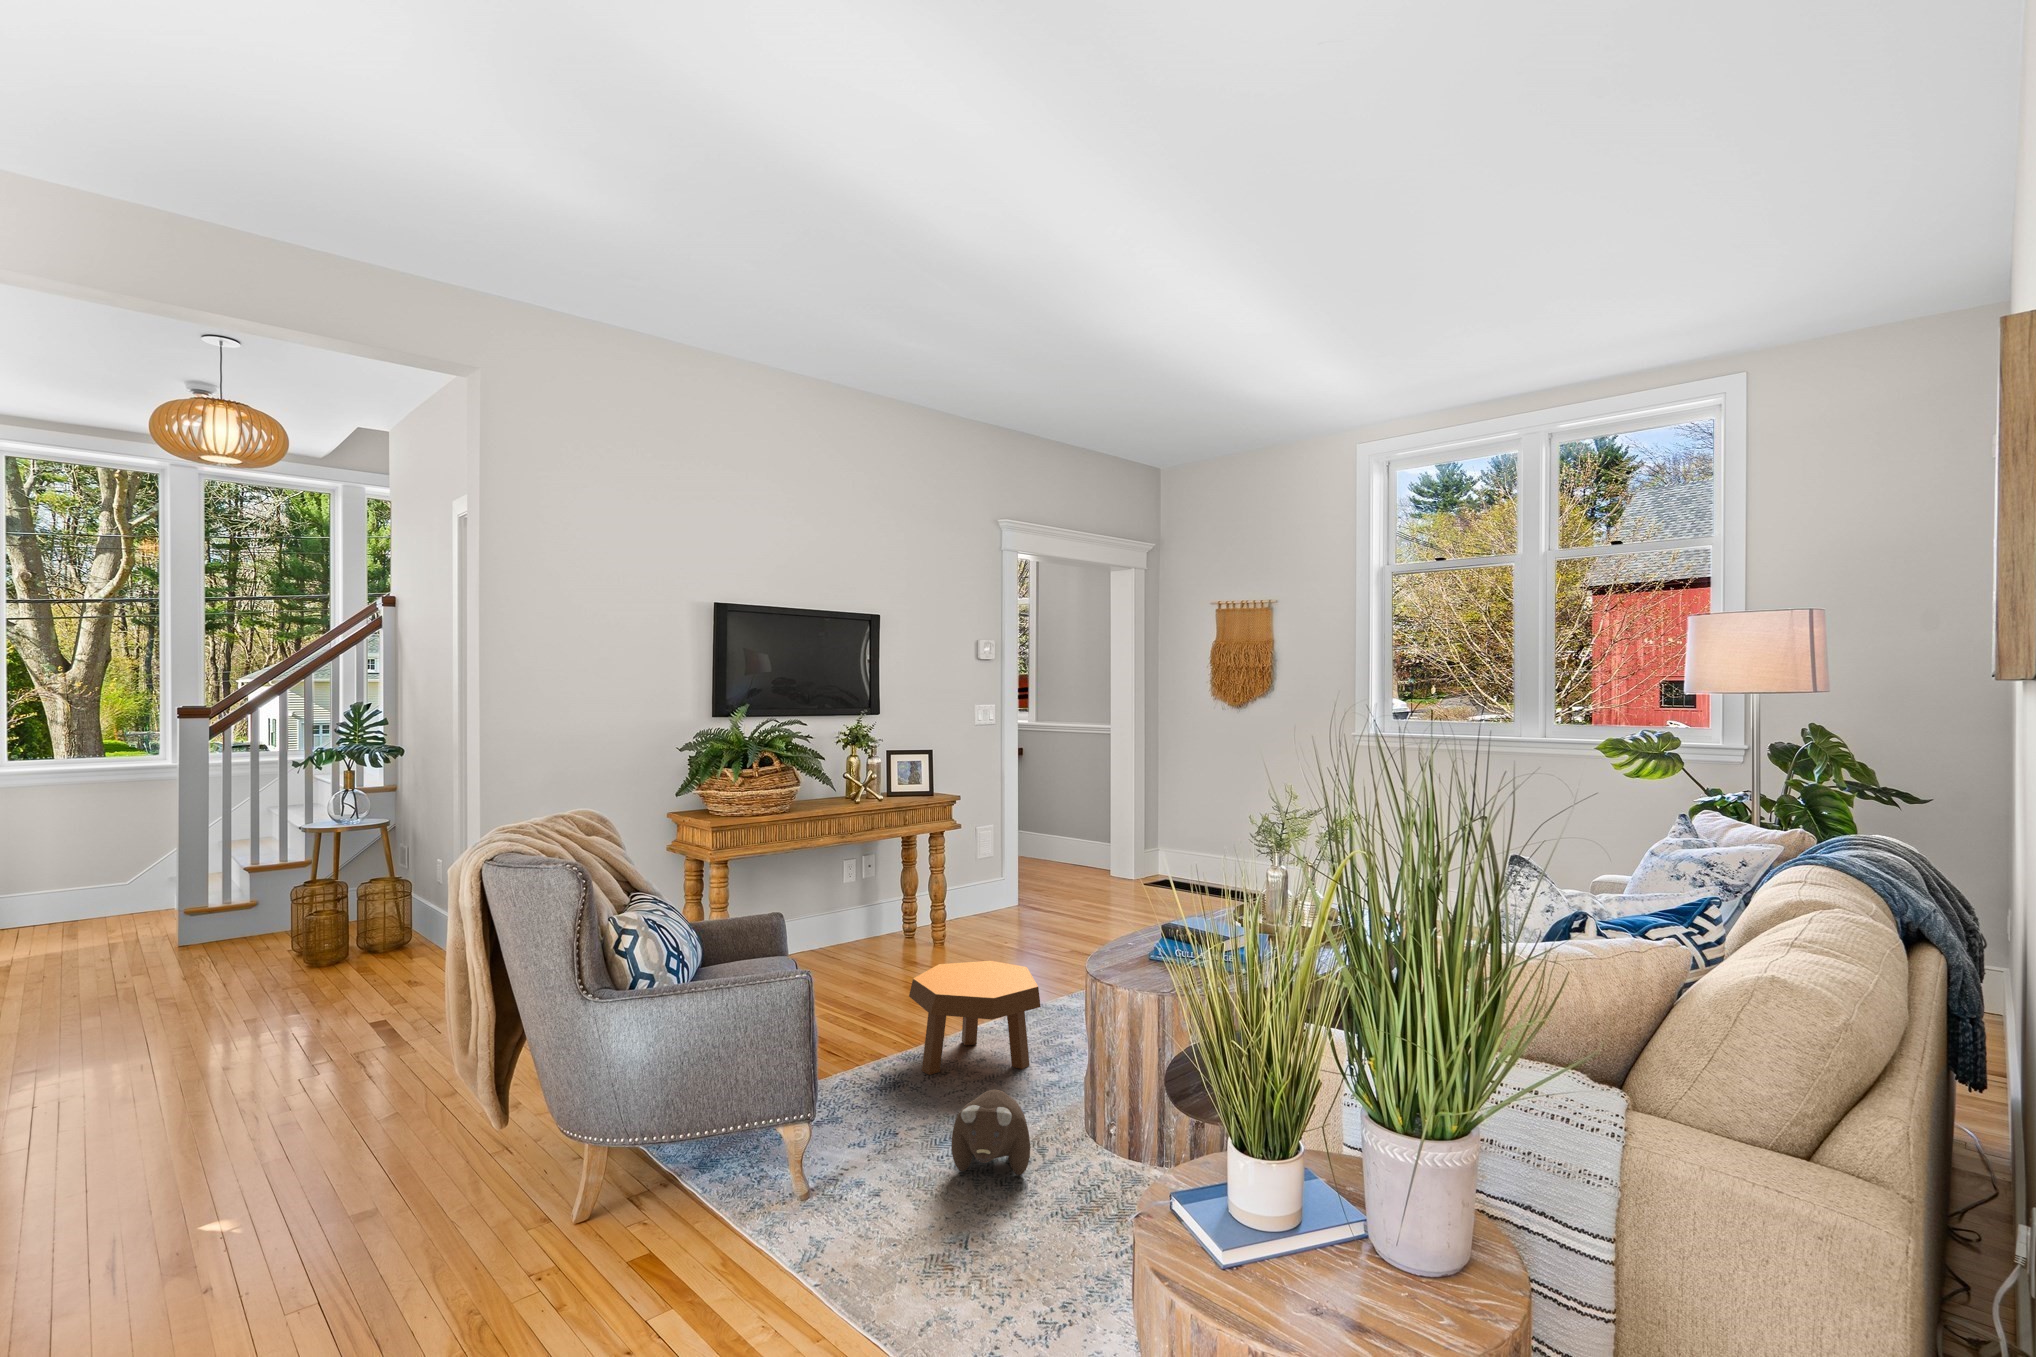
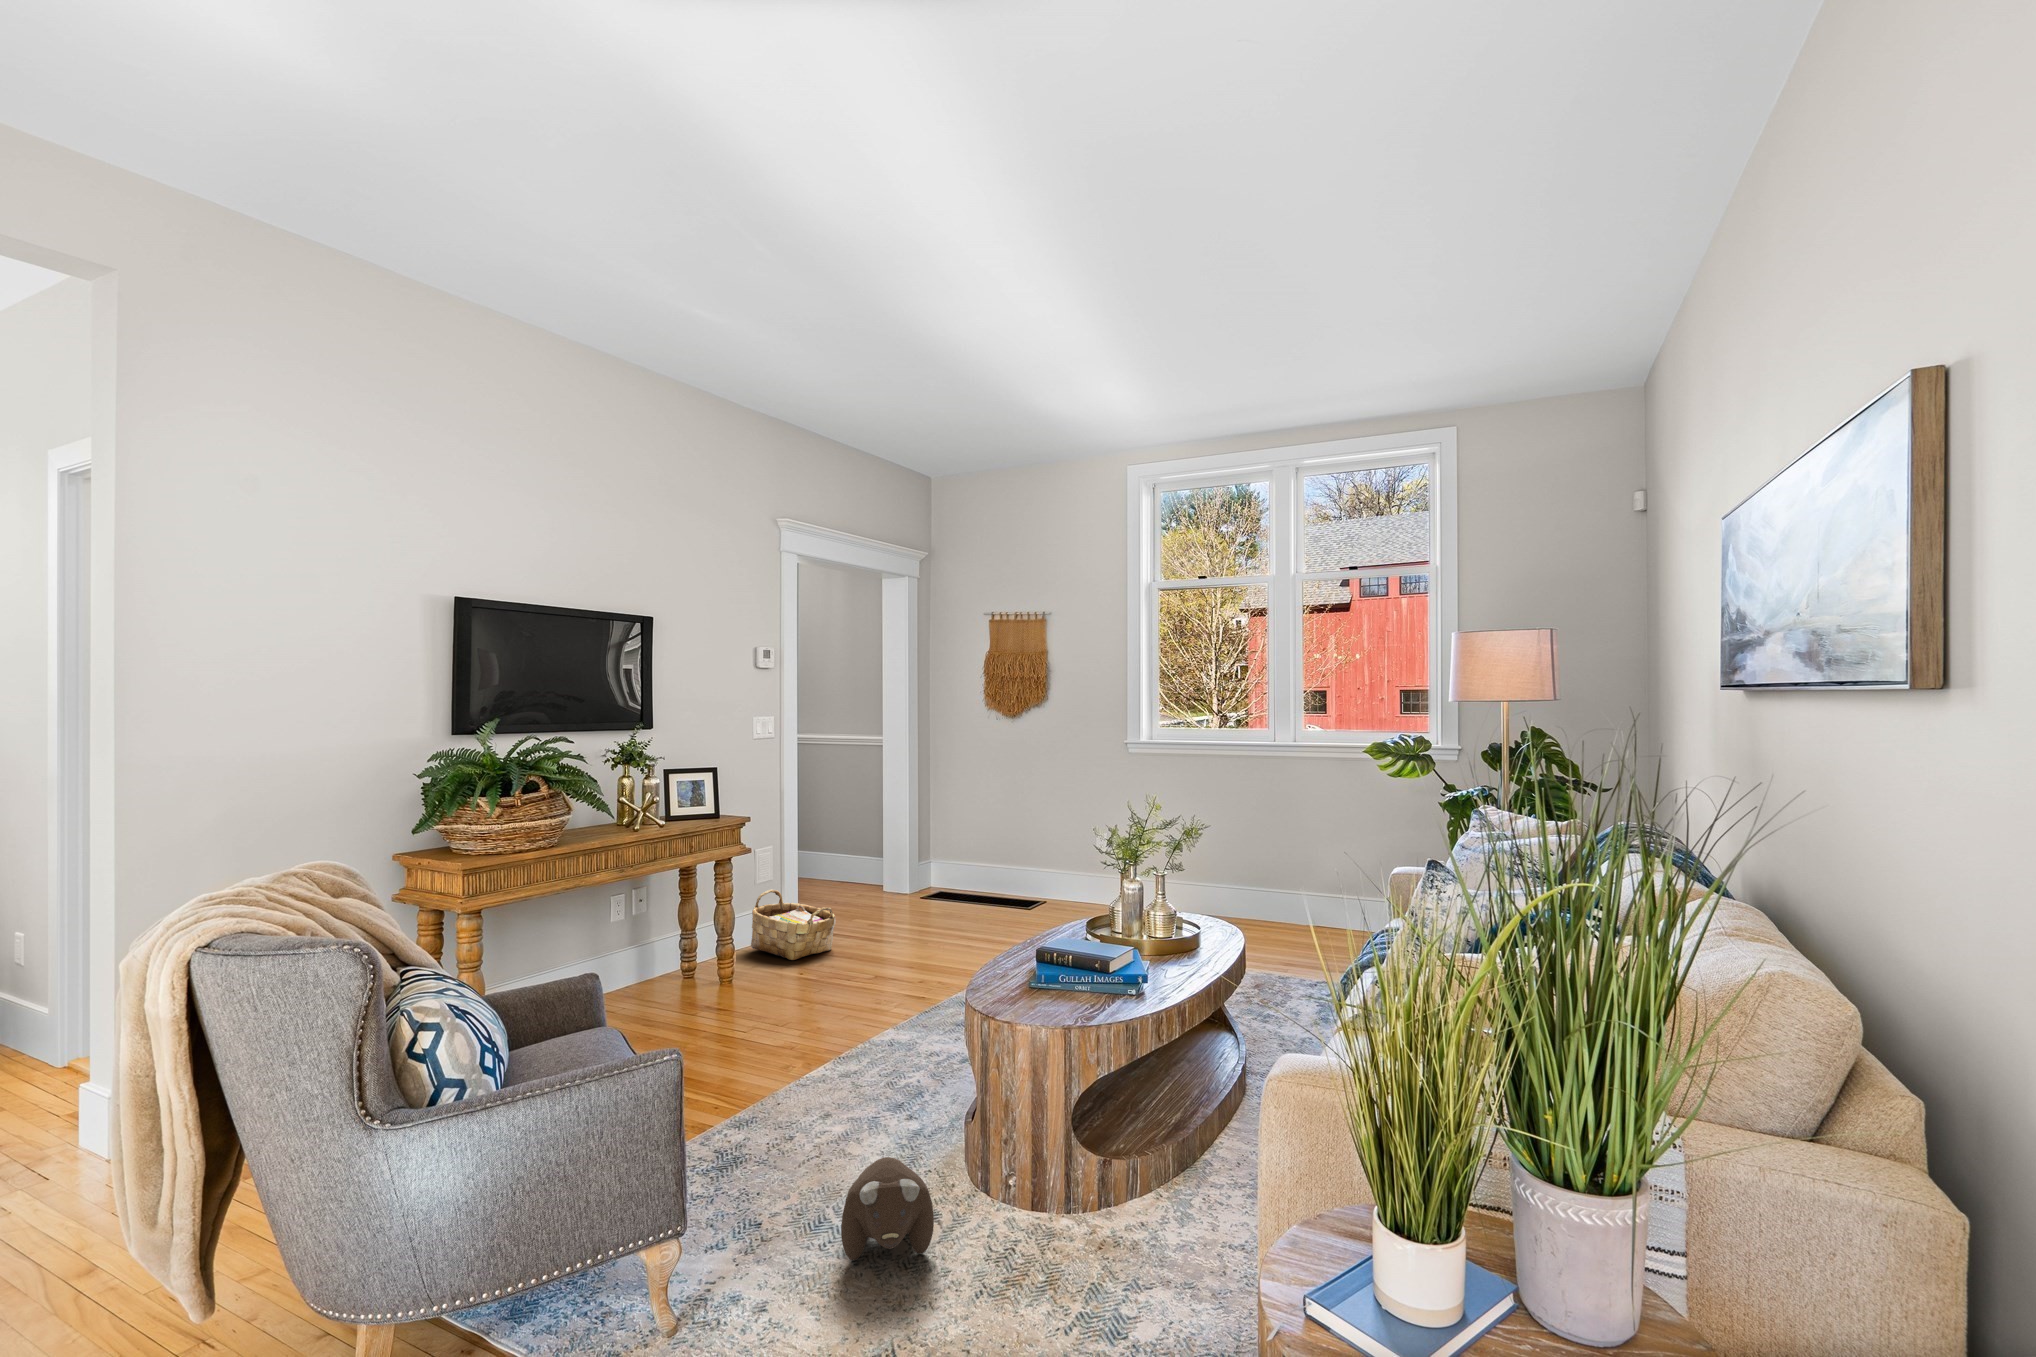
woven basket: none [970,864,1045,929] -> present [751,890,835,960]
footstool: present [909,961,1041,1075] -> none [738,1002,895,1144]

